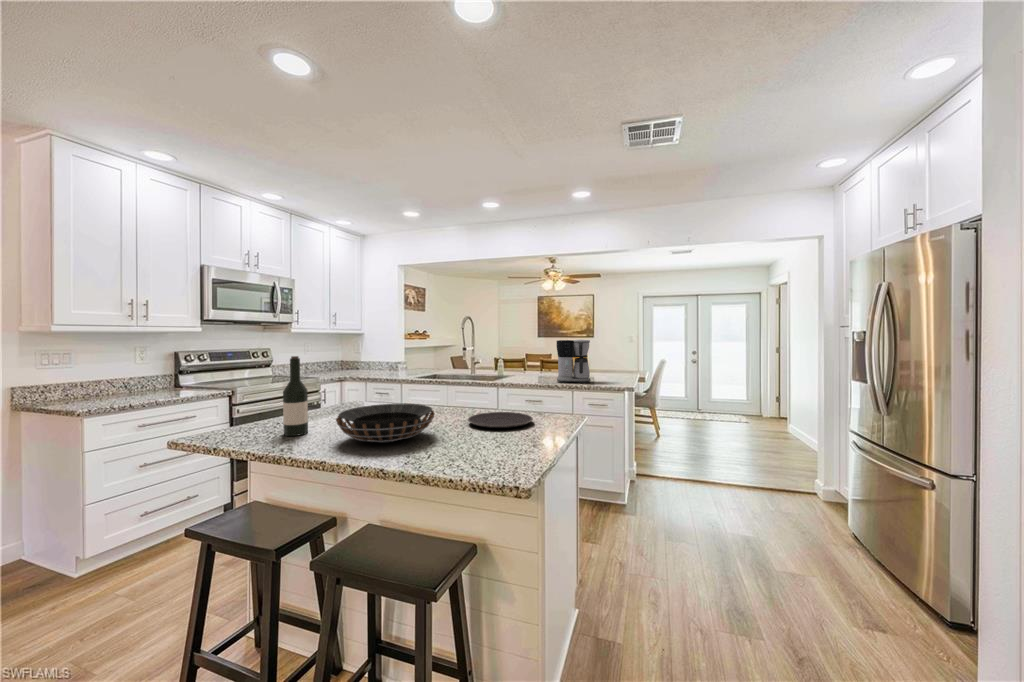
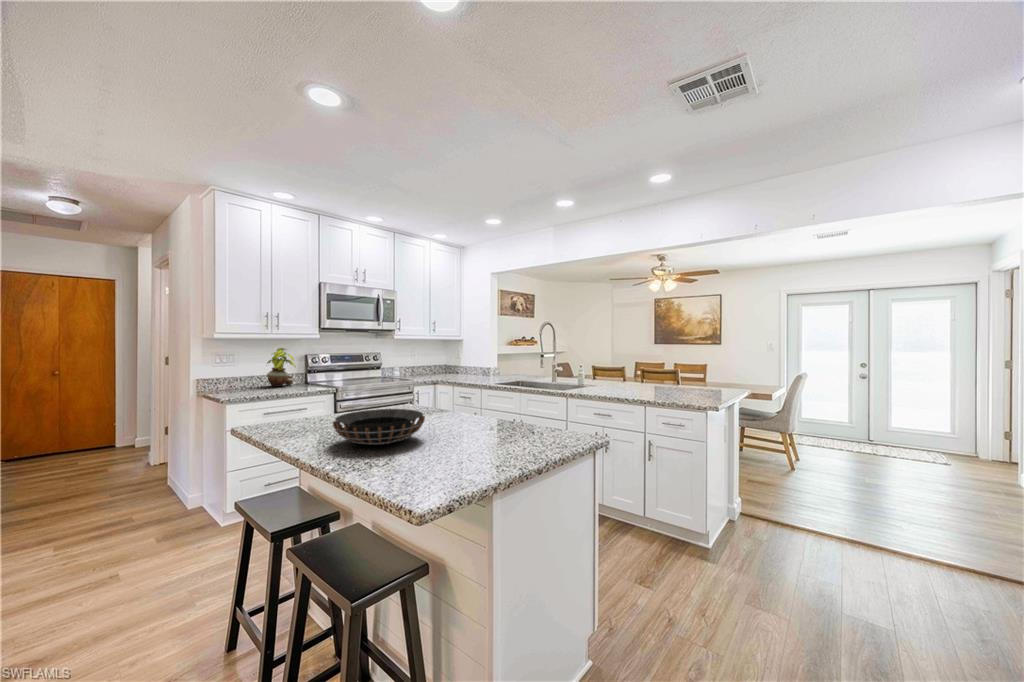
coffee maker: present [556,340,590,383] -> none [632,348,671,398]
potted plant: none [120,344,168,393] -> present [267,348,296,387]
wine bottle: present [283,356,308,436] -> none [312,362,332,432]
plate: present [468,412,533,428] -> none [467,424,534,441]

